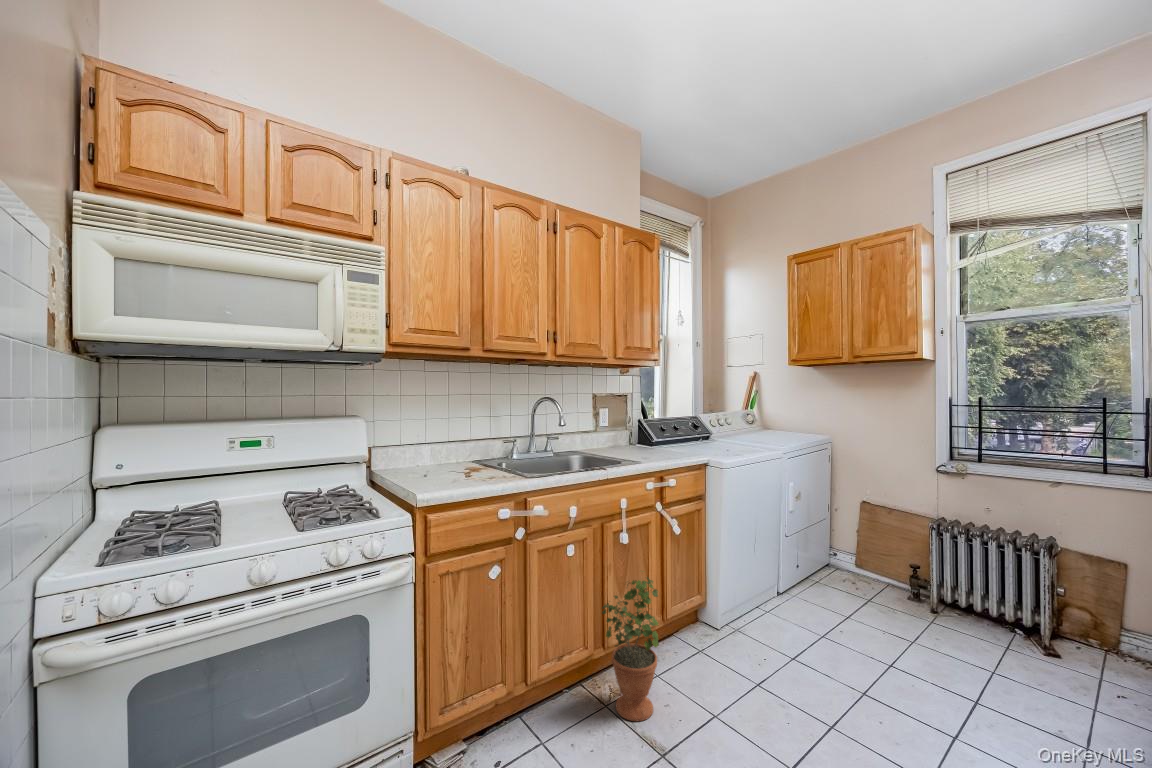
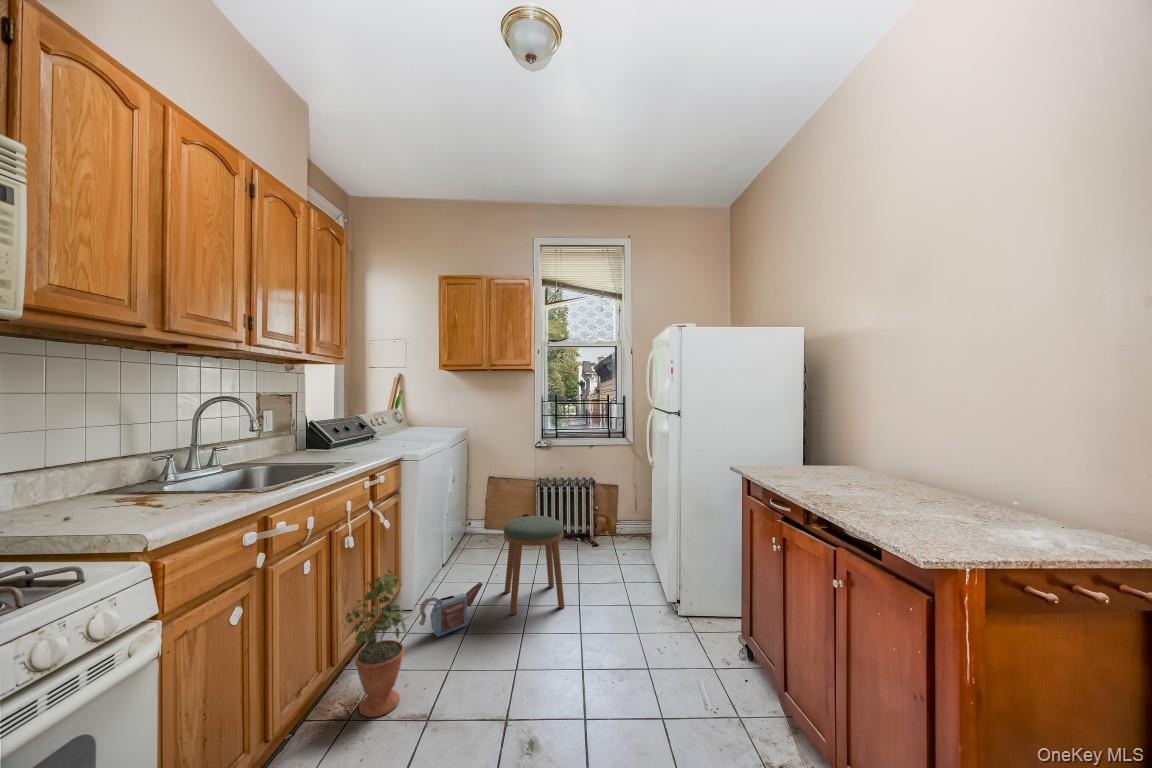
stool: none [827,565,927,723] -> present [504,516,565,615]
watering can: none [704,622,789,675] -> present [419,582,483,637]

